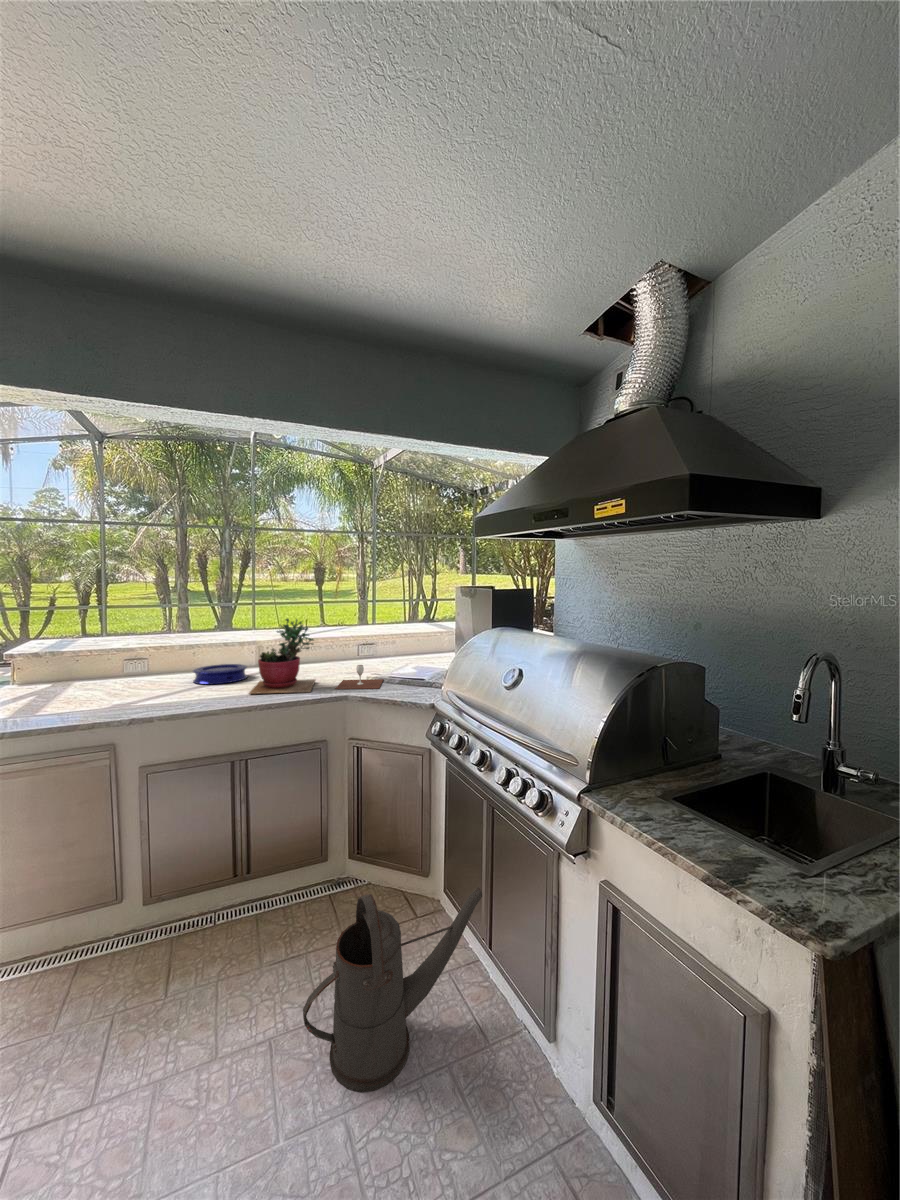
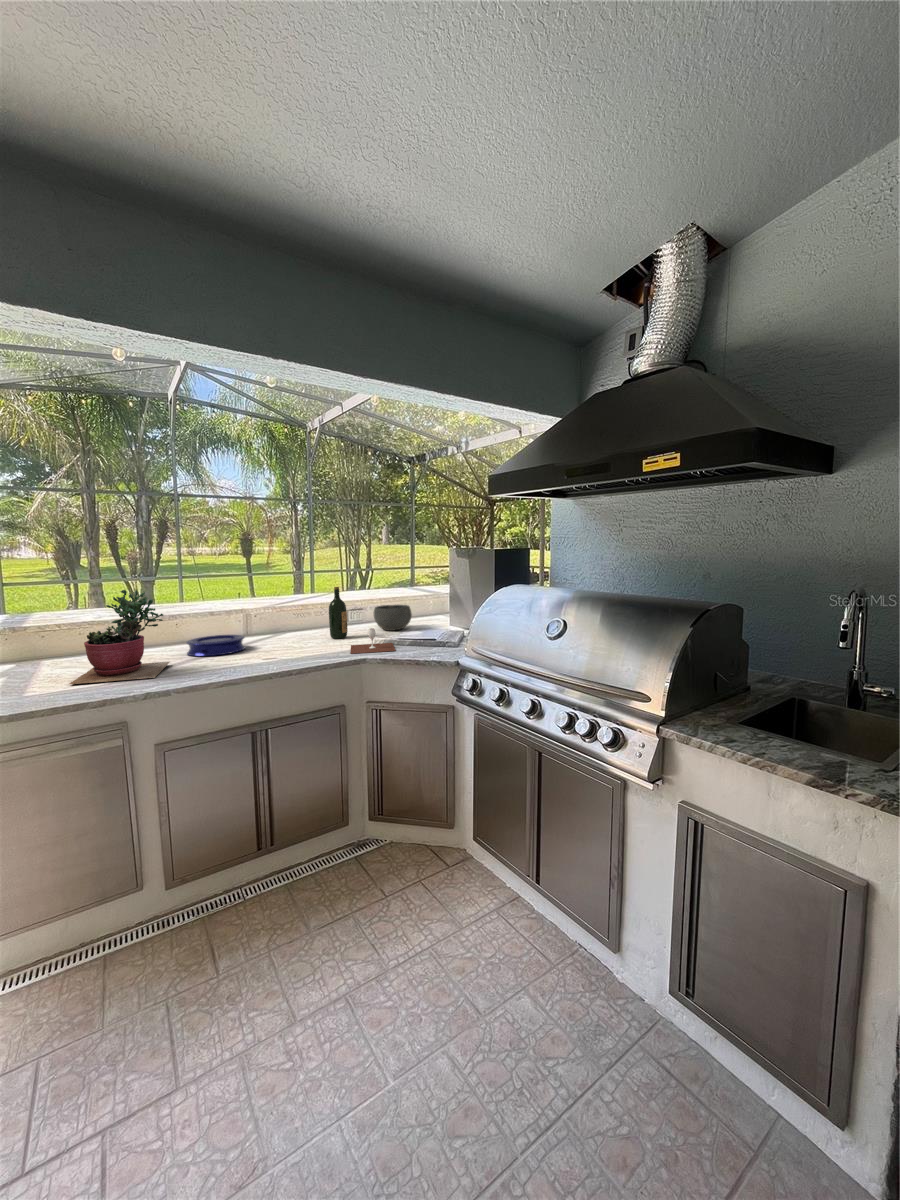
succulent plant: present [249,619,316,694] -> present [69,590,170,684]
wine bottle: none [330,621,348,672] -> present [329,587,348,639]
bowl: none [379,640,417,666] -> present [374,605,412,631]
watering can: present [303,887,482,1092] -> none [388,826,536,1025]

